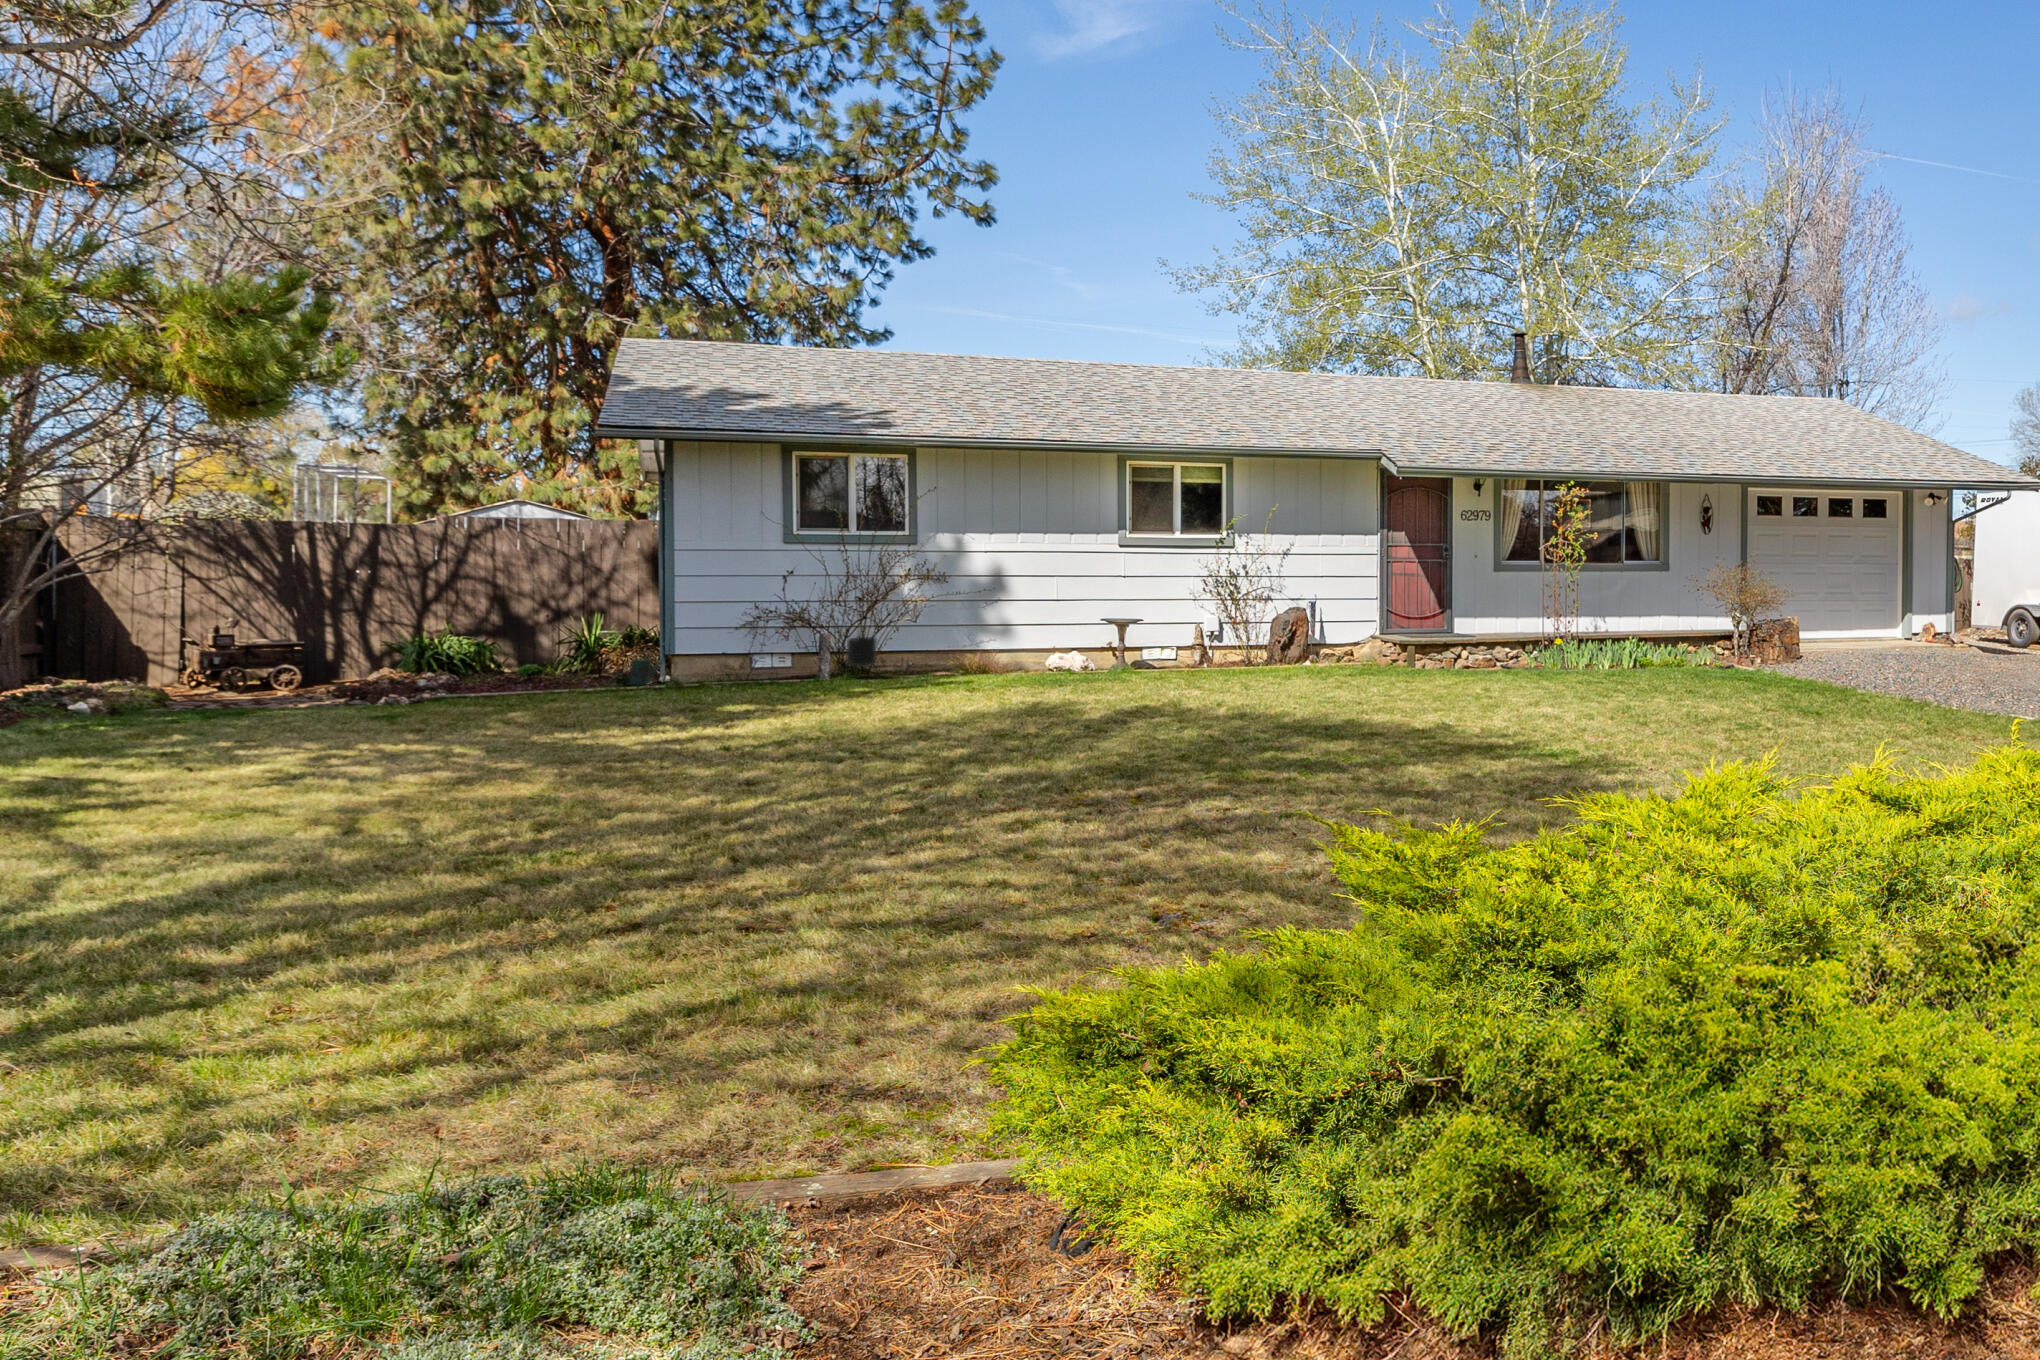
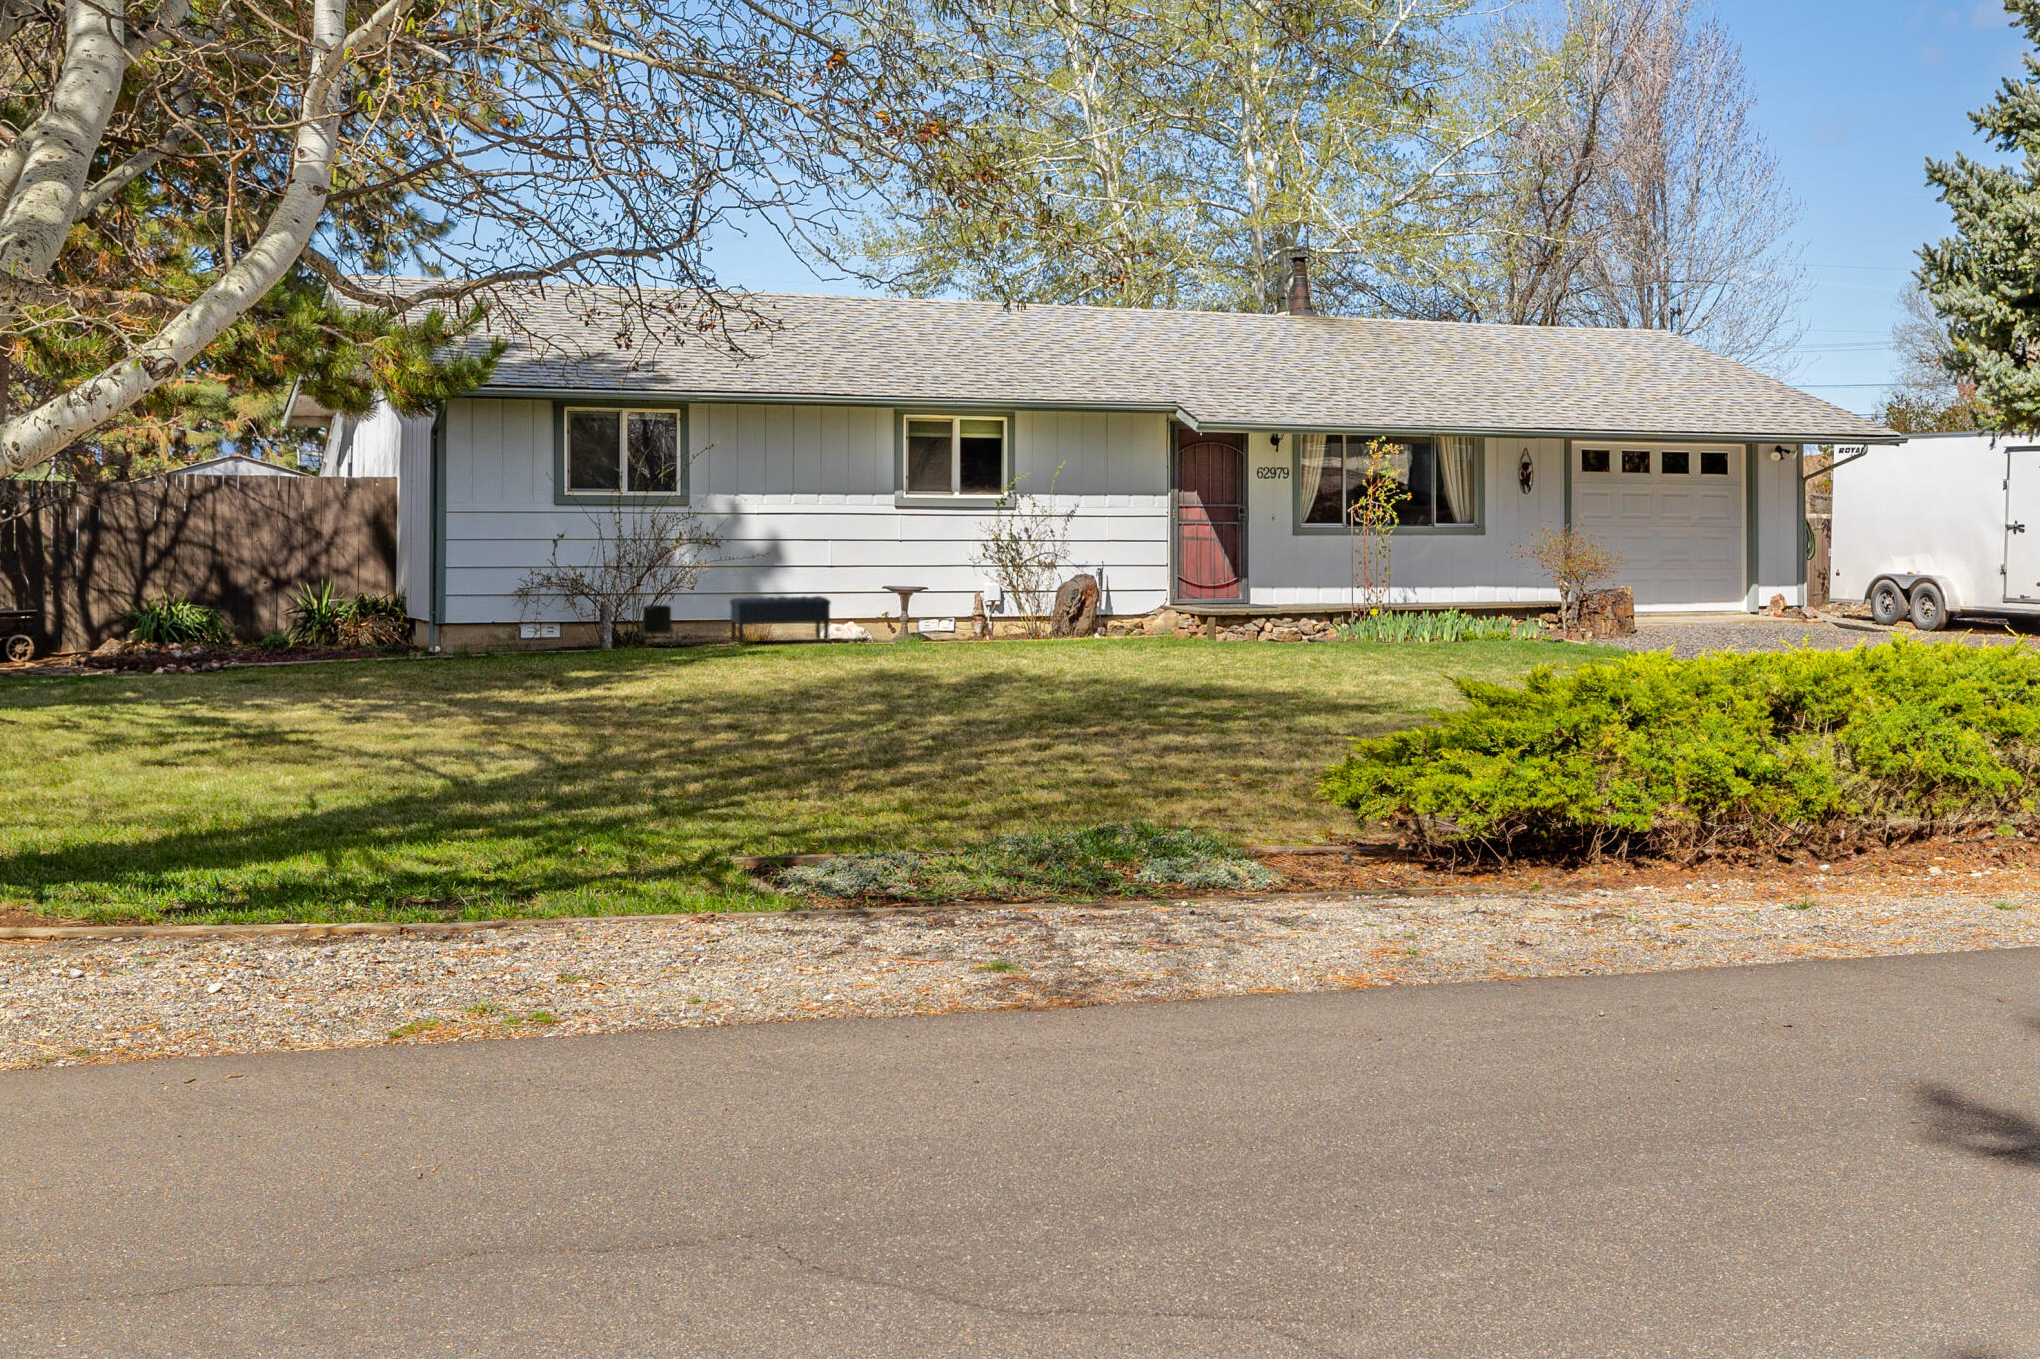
bench: none [945,628,1041,675] -> present [730,596,831,644]
watering can: present [624,655,668,685] -> none [434,620,472,652]

